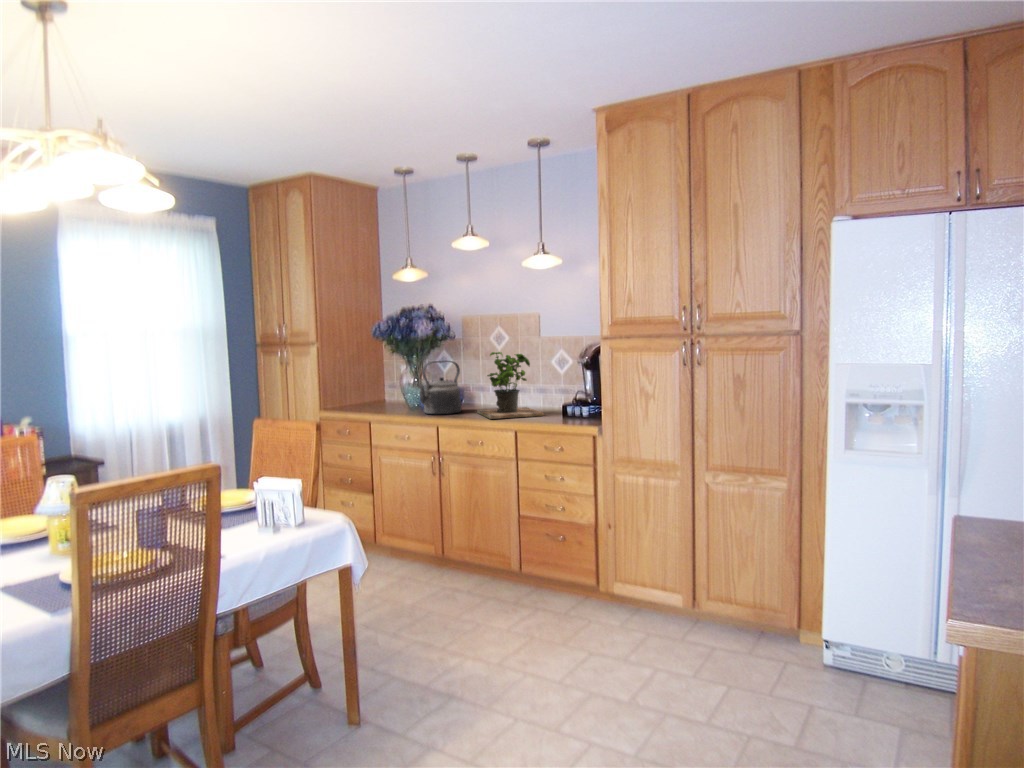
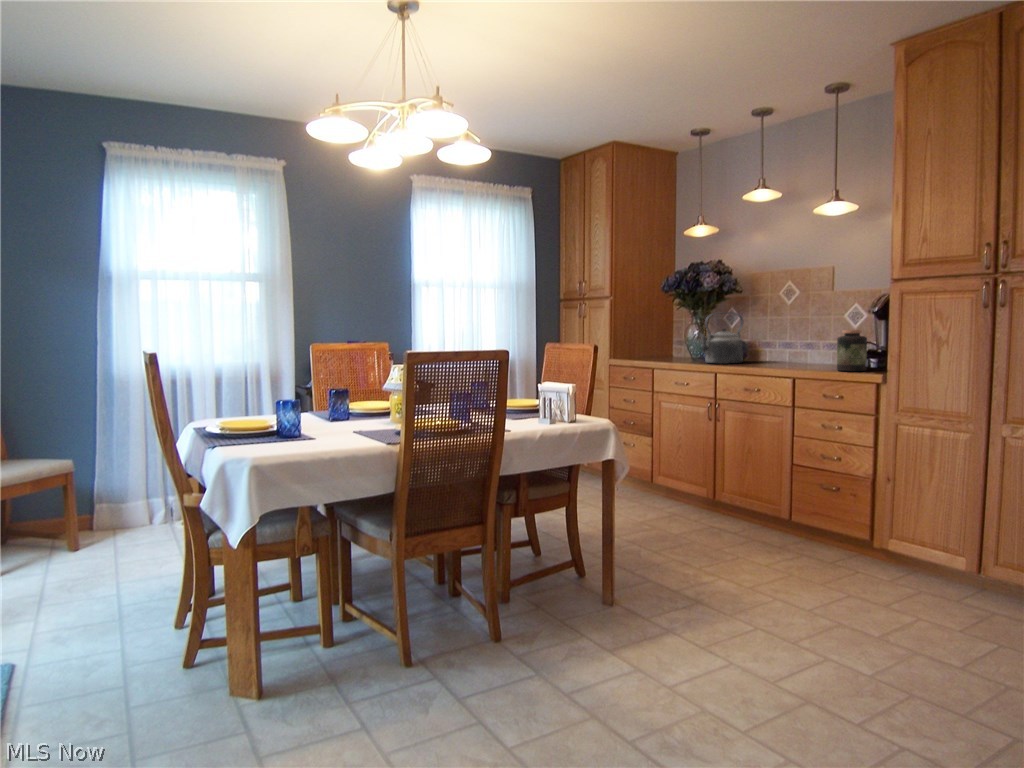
potted plant: present [477,352,544,419] -> none [758,302,827,367]
jar: none [555,381,581,422] -> present [837,330,867,371]

